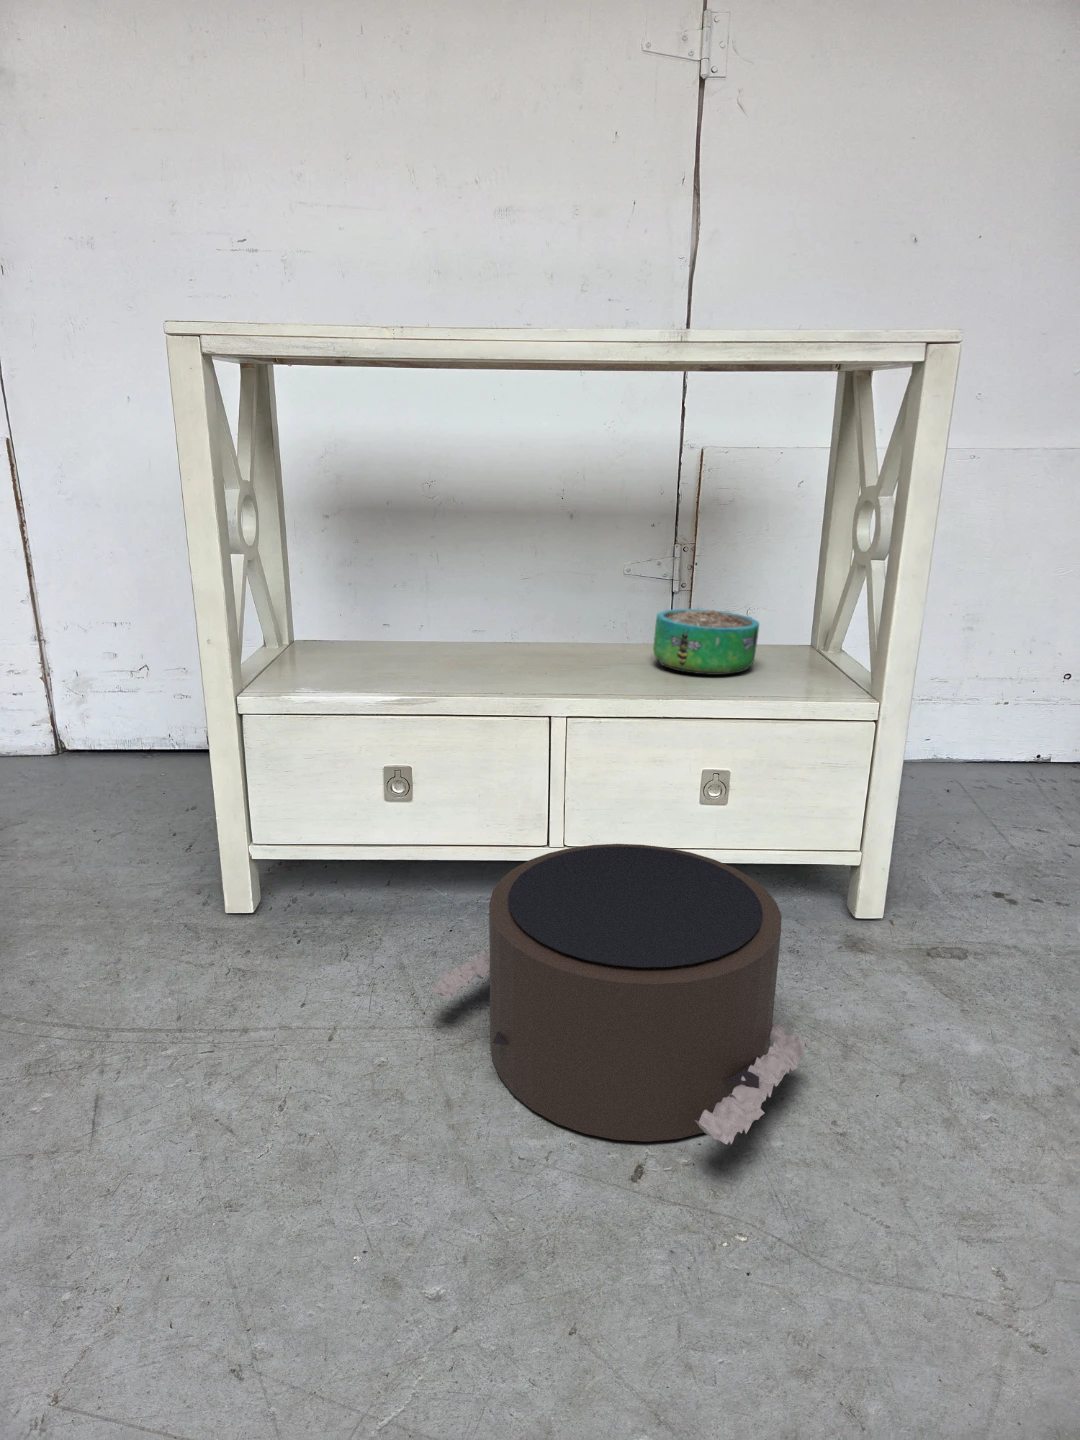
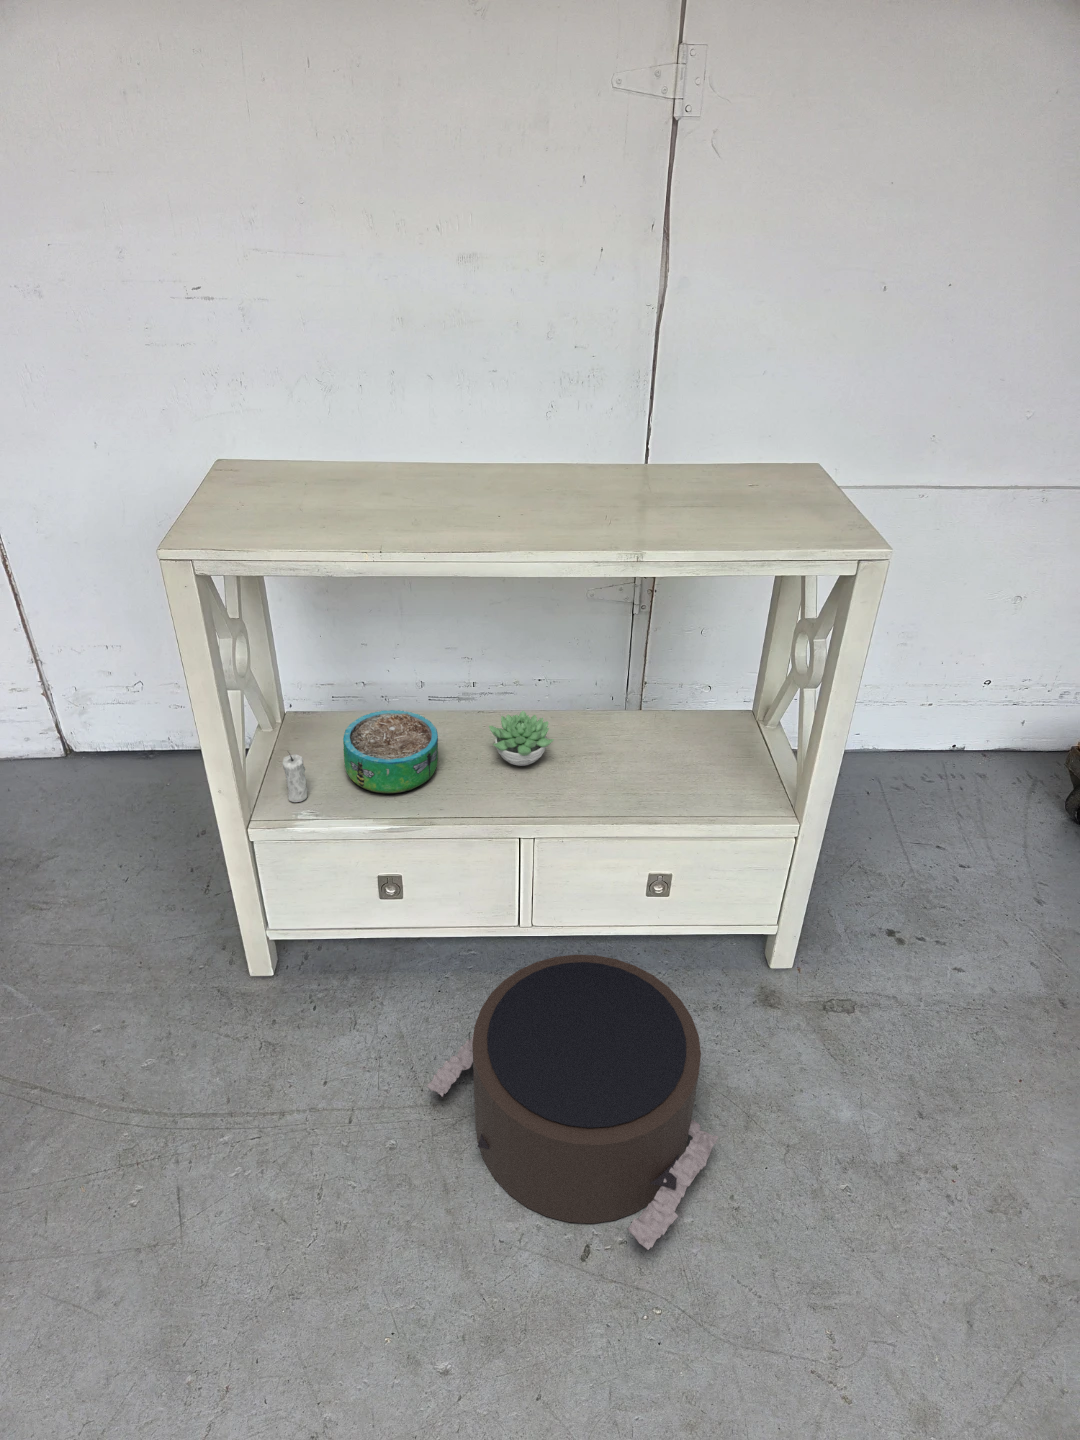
decorative bowl: present [653,609,759,675] -> present [343,710,438,794]
succulent plant: none [517,611,590,665] -> present [489,711,553,766]
candle: none [284,612,311,679] -> present [282,754,308,802]

